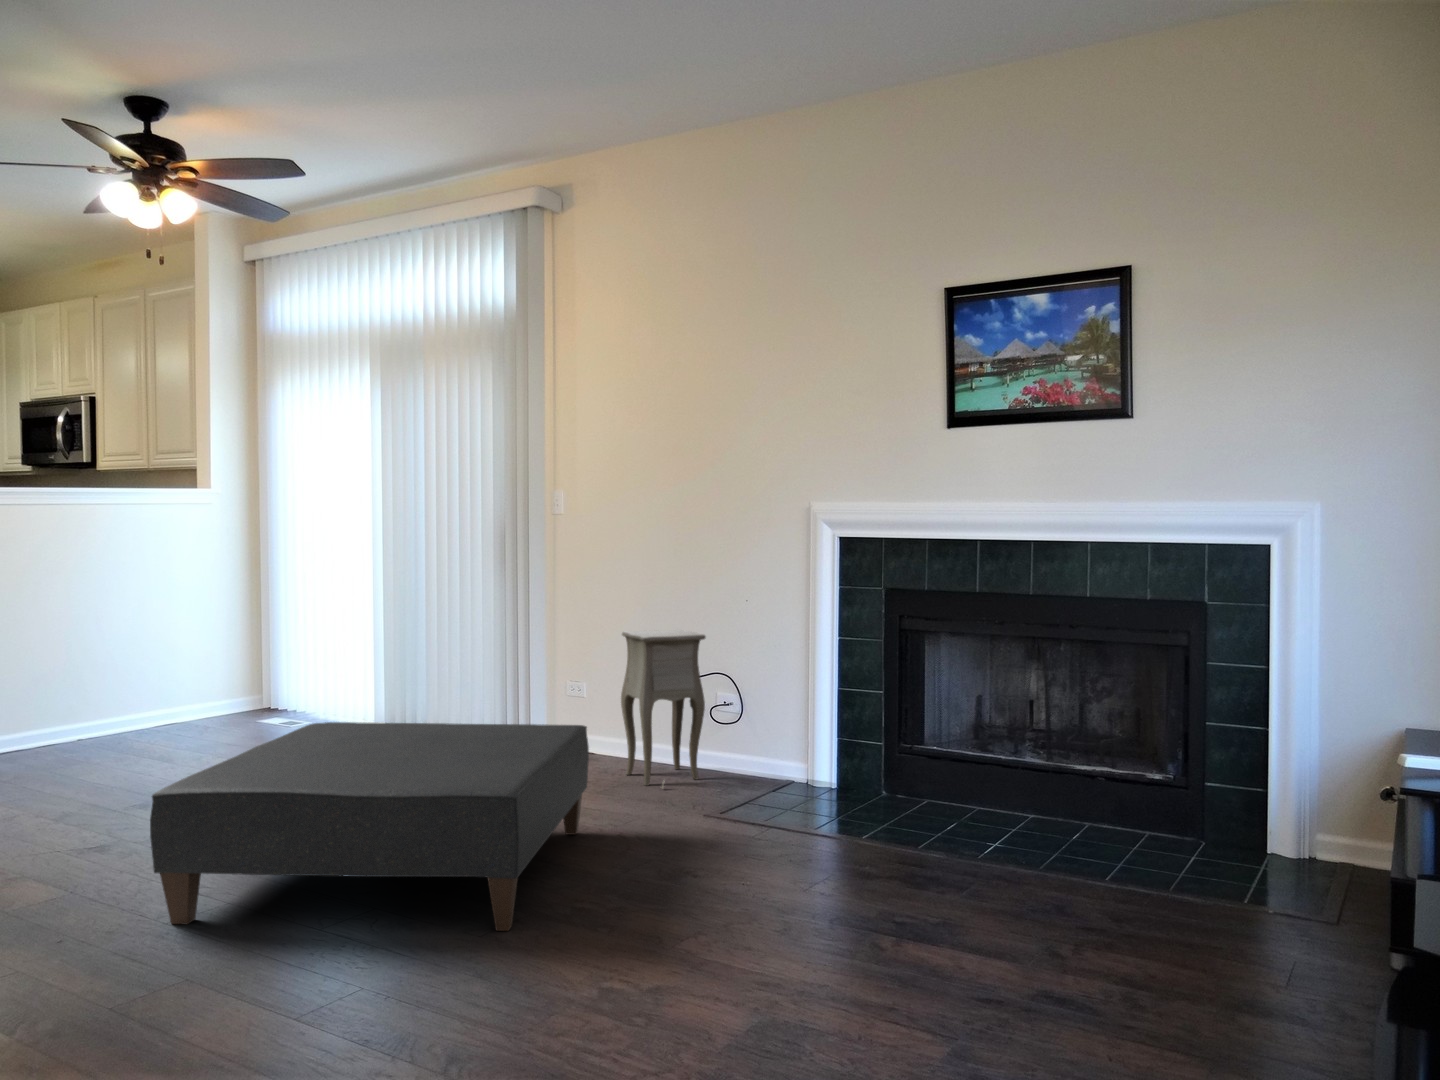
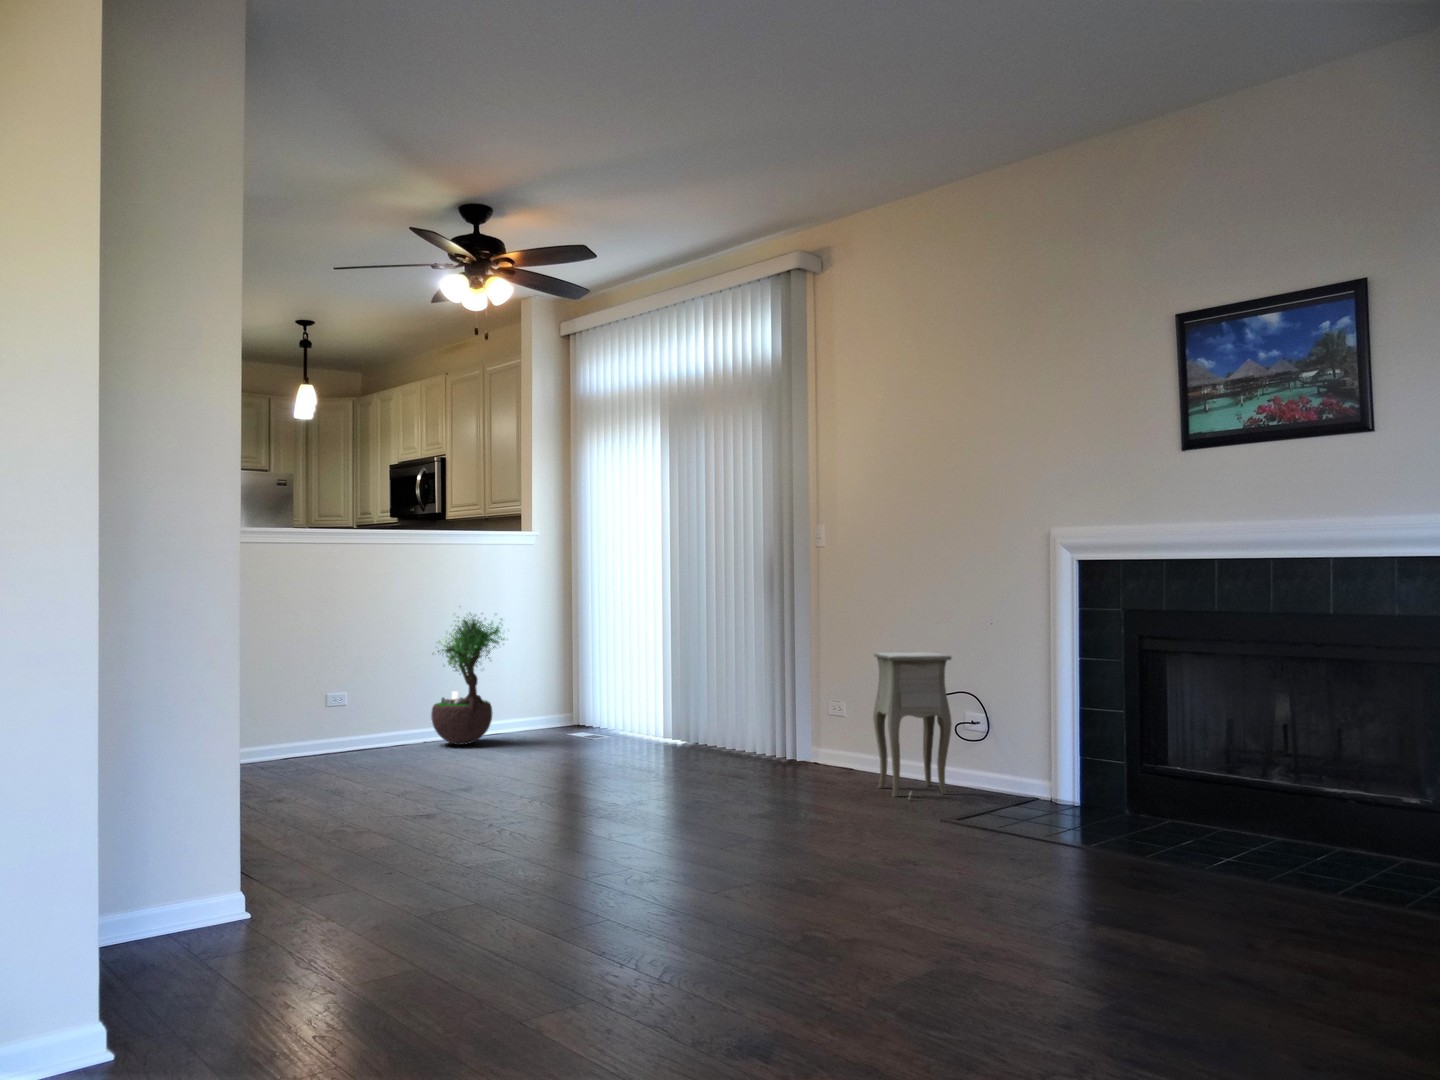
potted tree: none [86,577,187,740] -> present [431,606,505,745]
ottoman: present [150,722,589,931] -> none [463,721,830,891]

